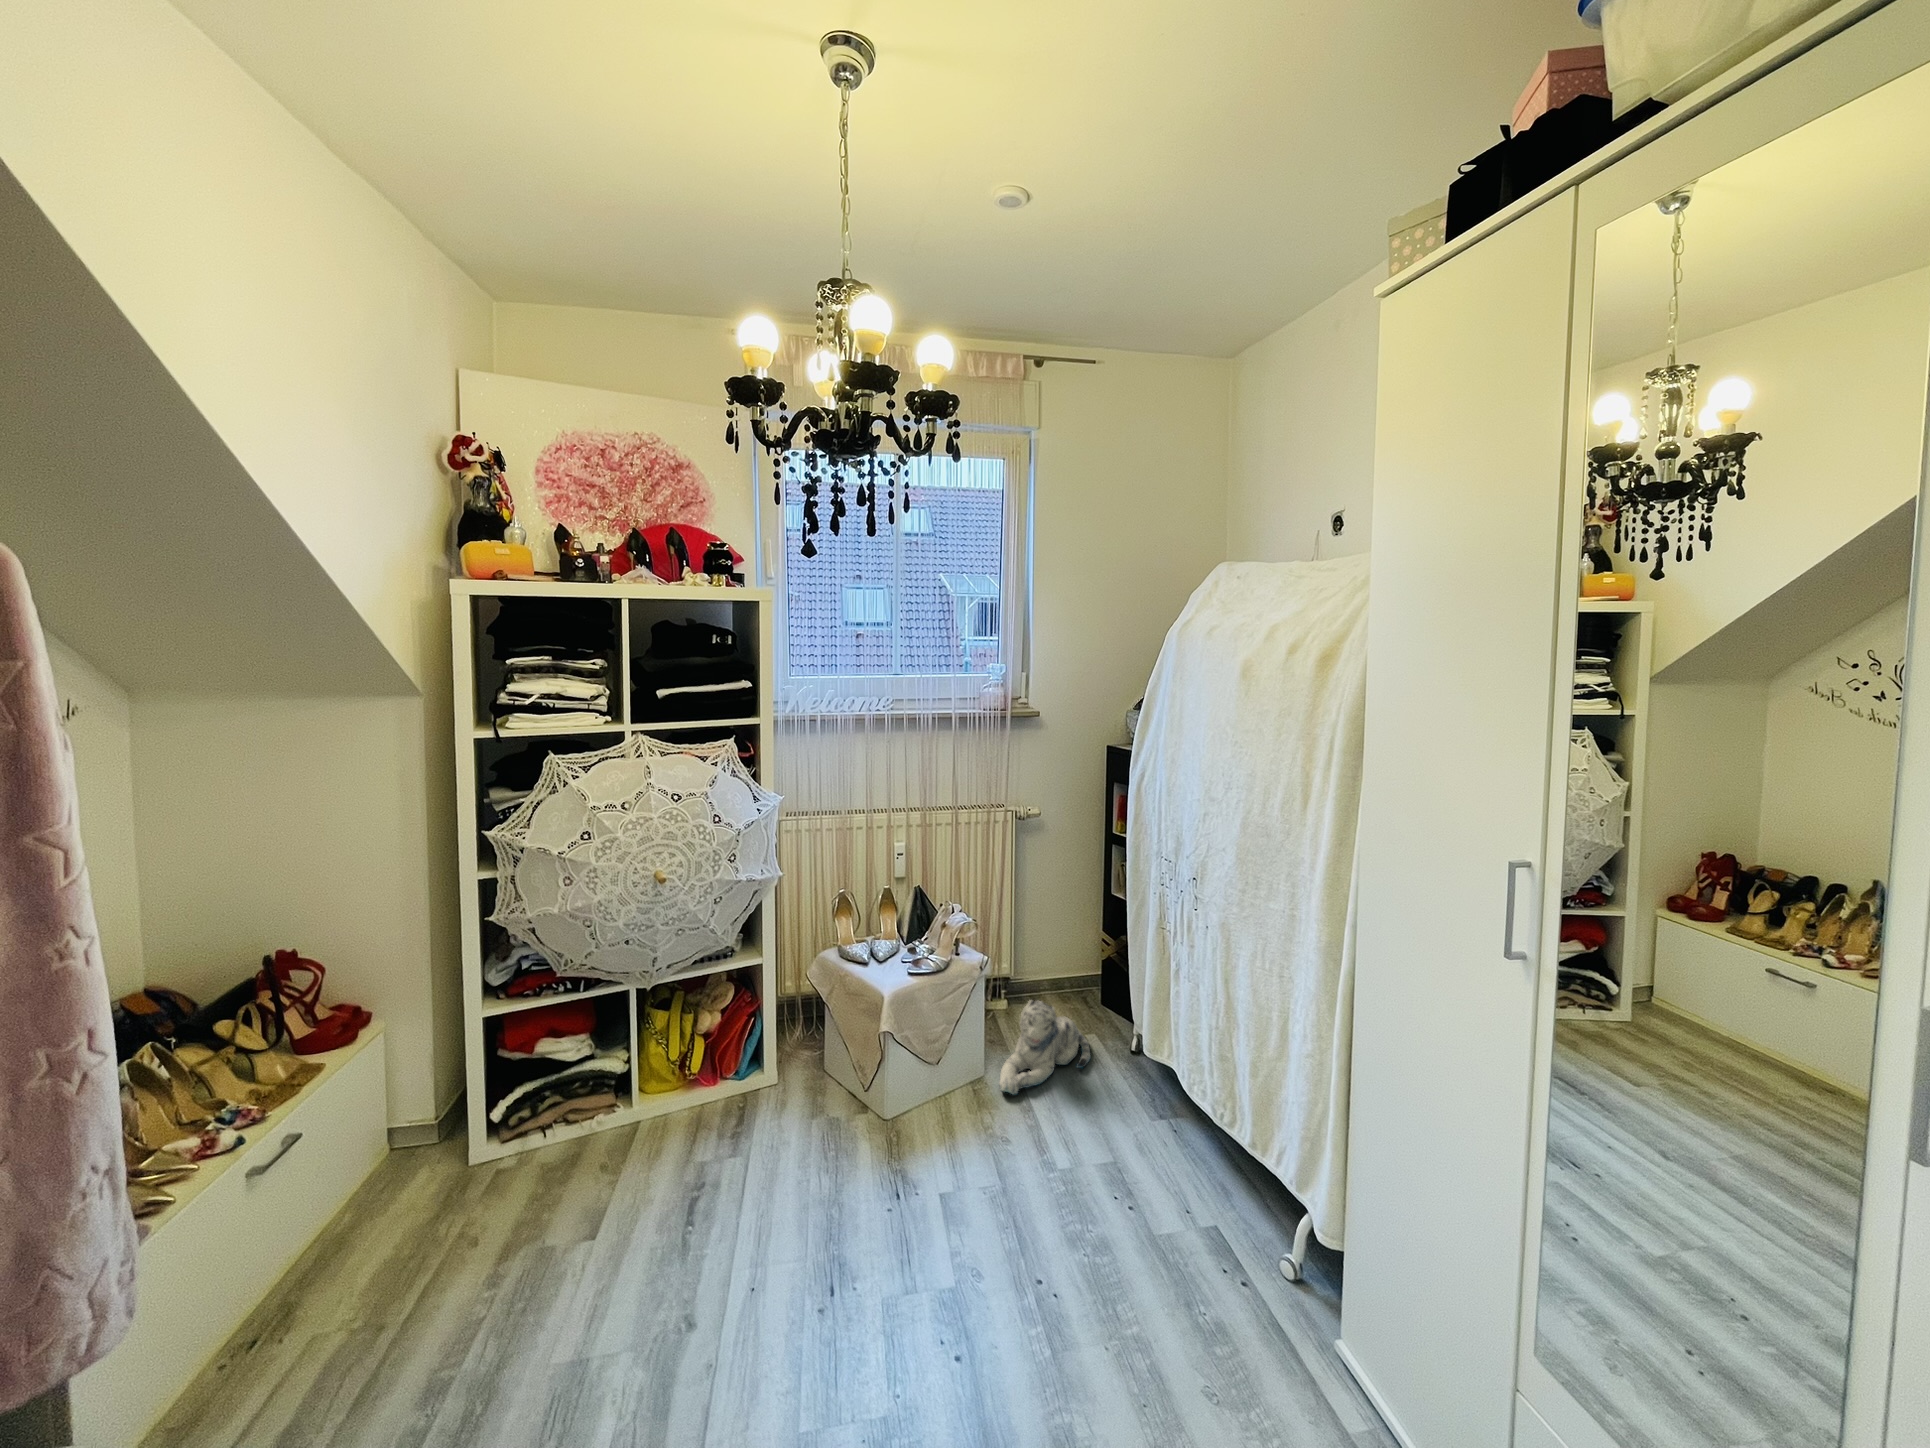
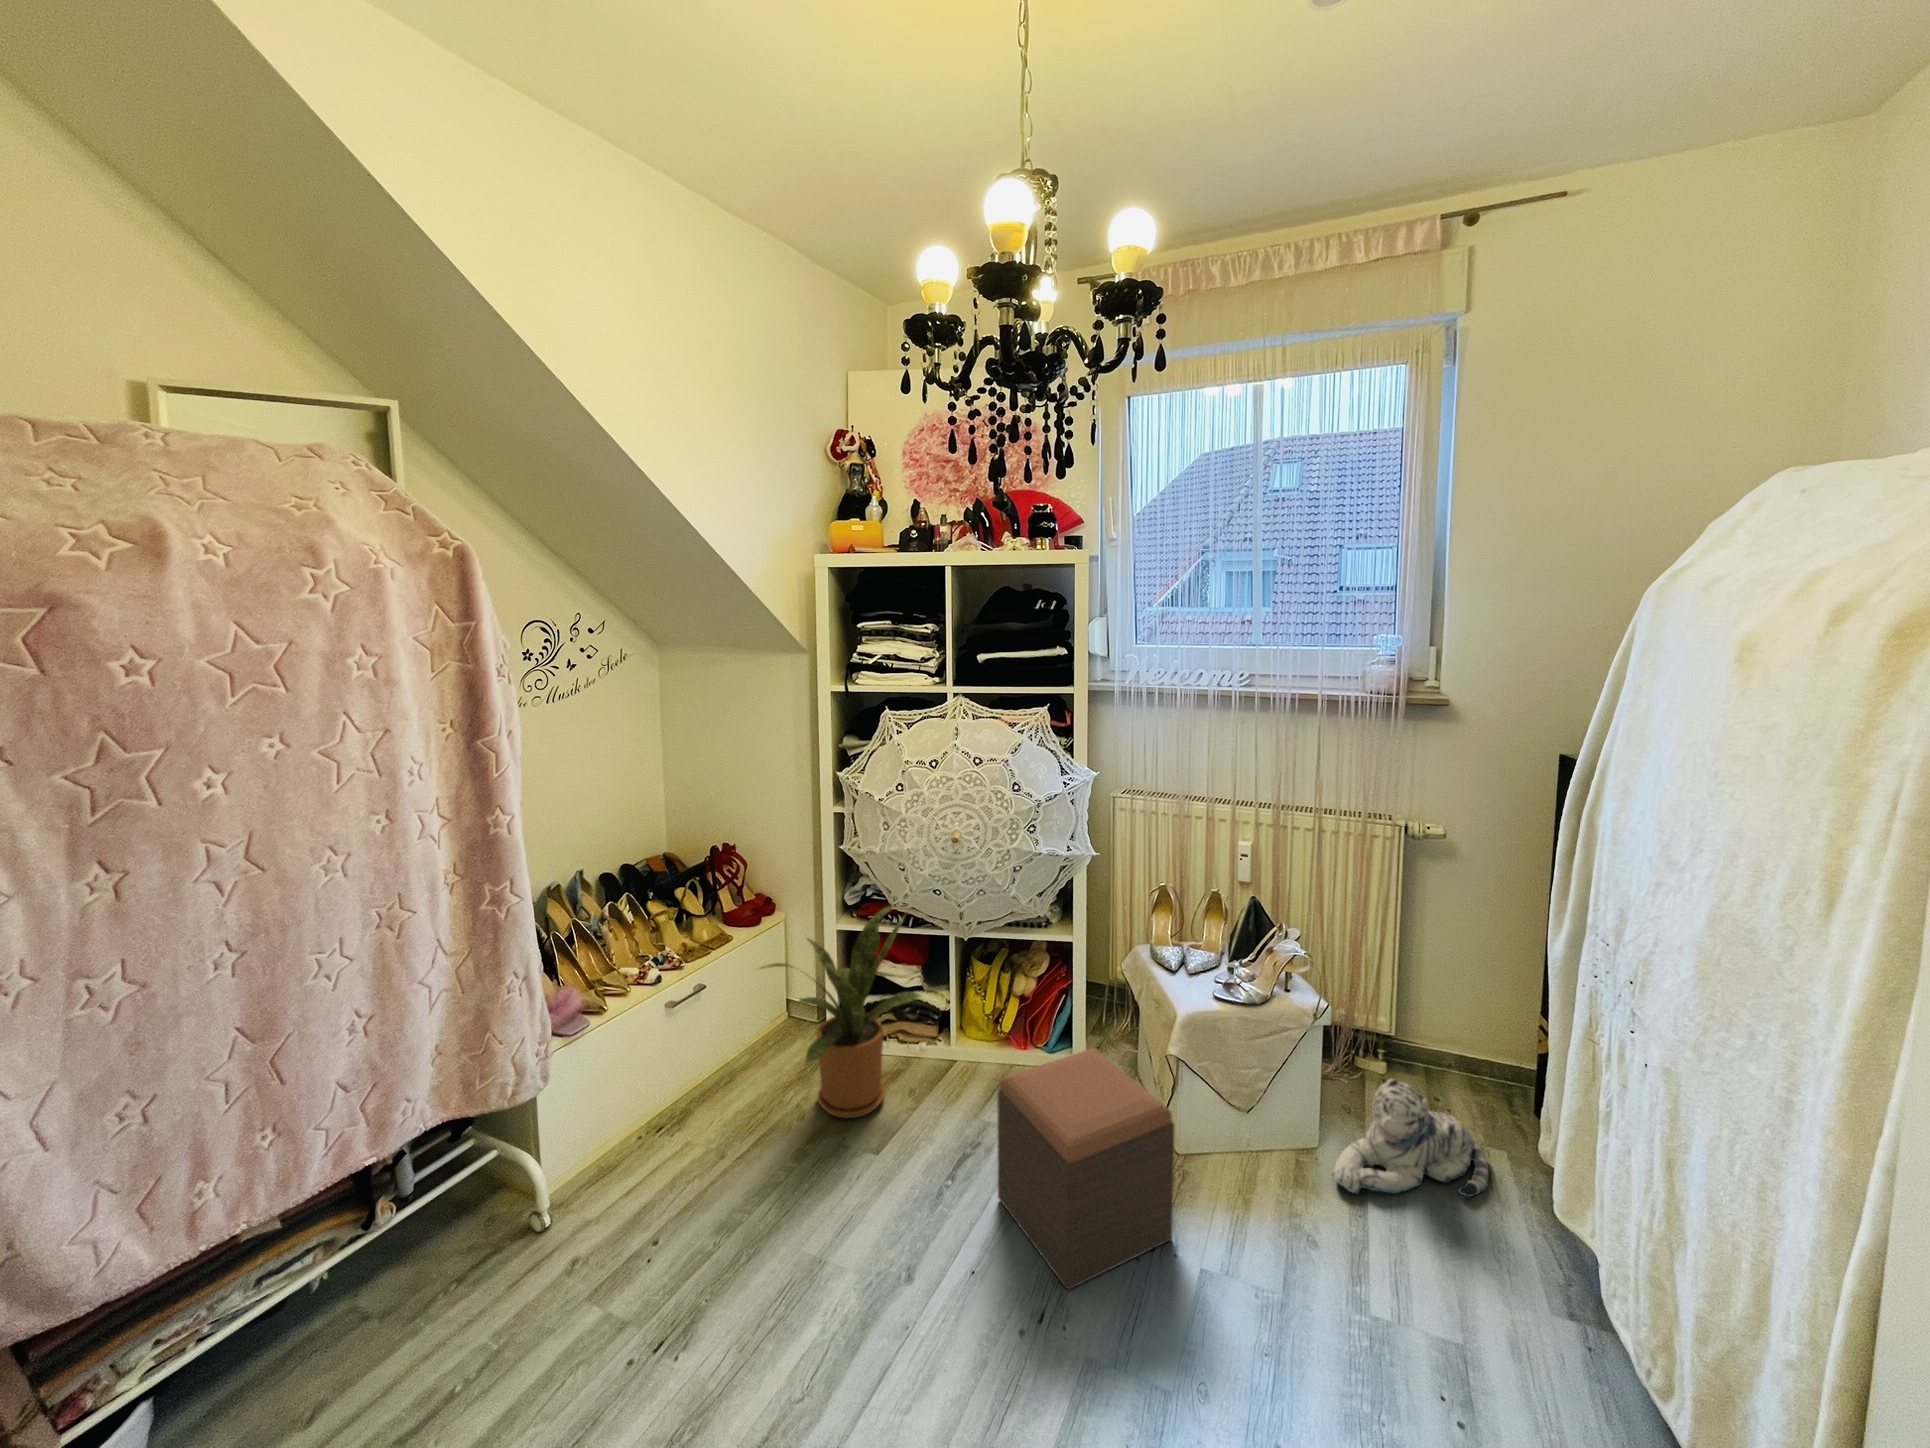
house plant: none [407,964,611,1226] -> present [761,905,921,1118]
footstool: none [736,1047,900,1259] -> present [998,1048,1174,1289]

